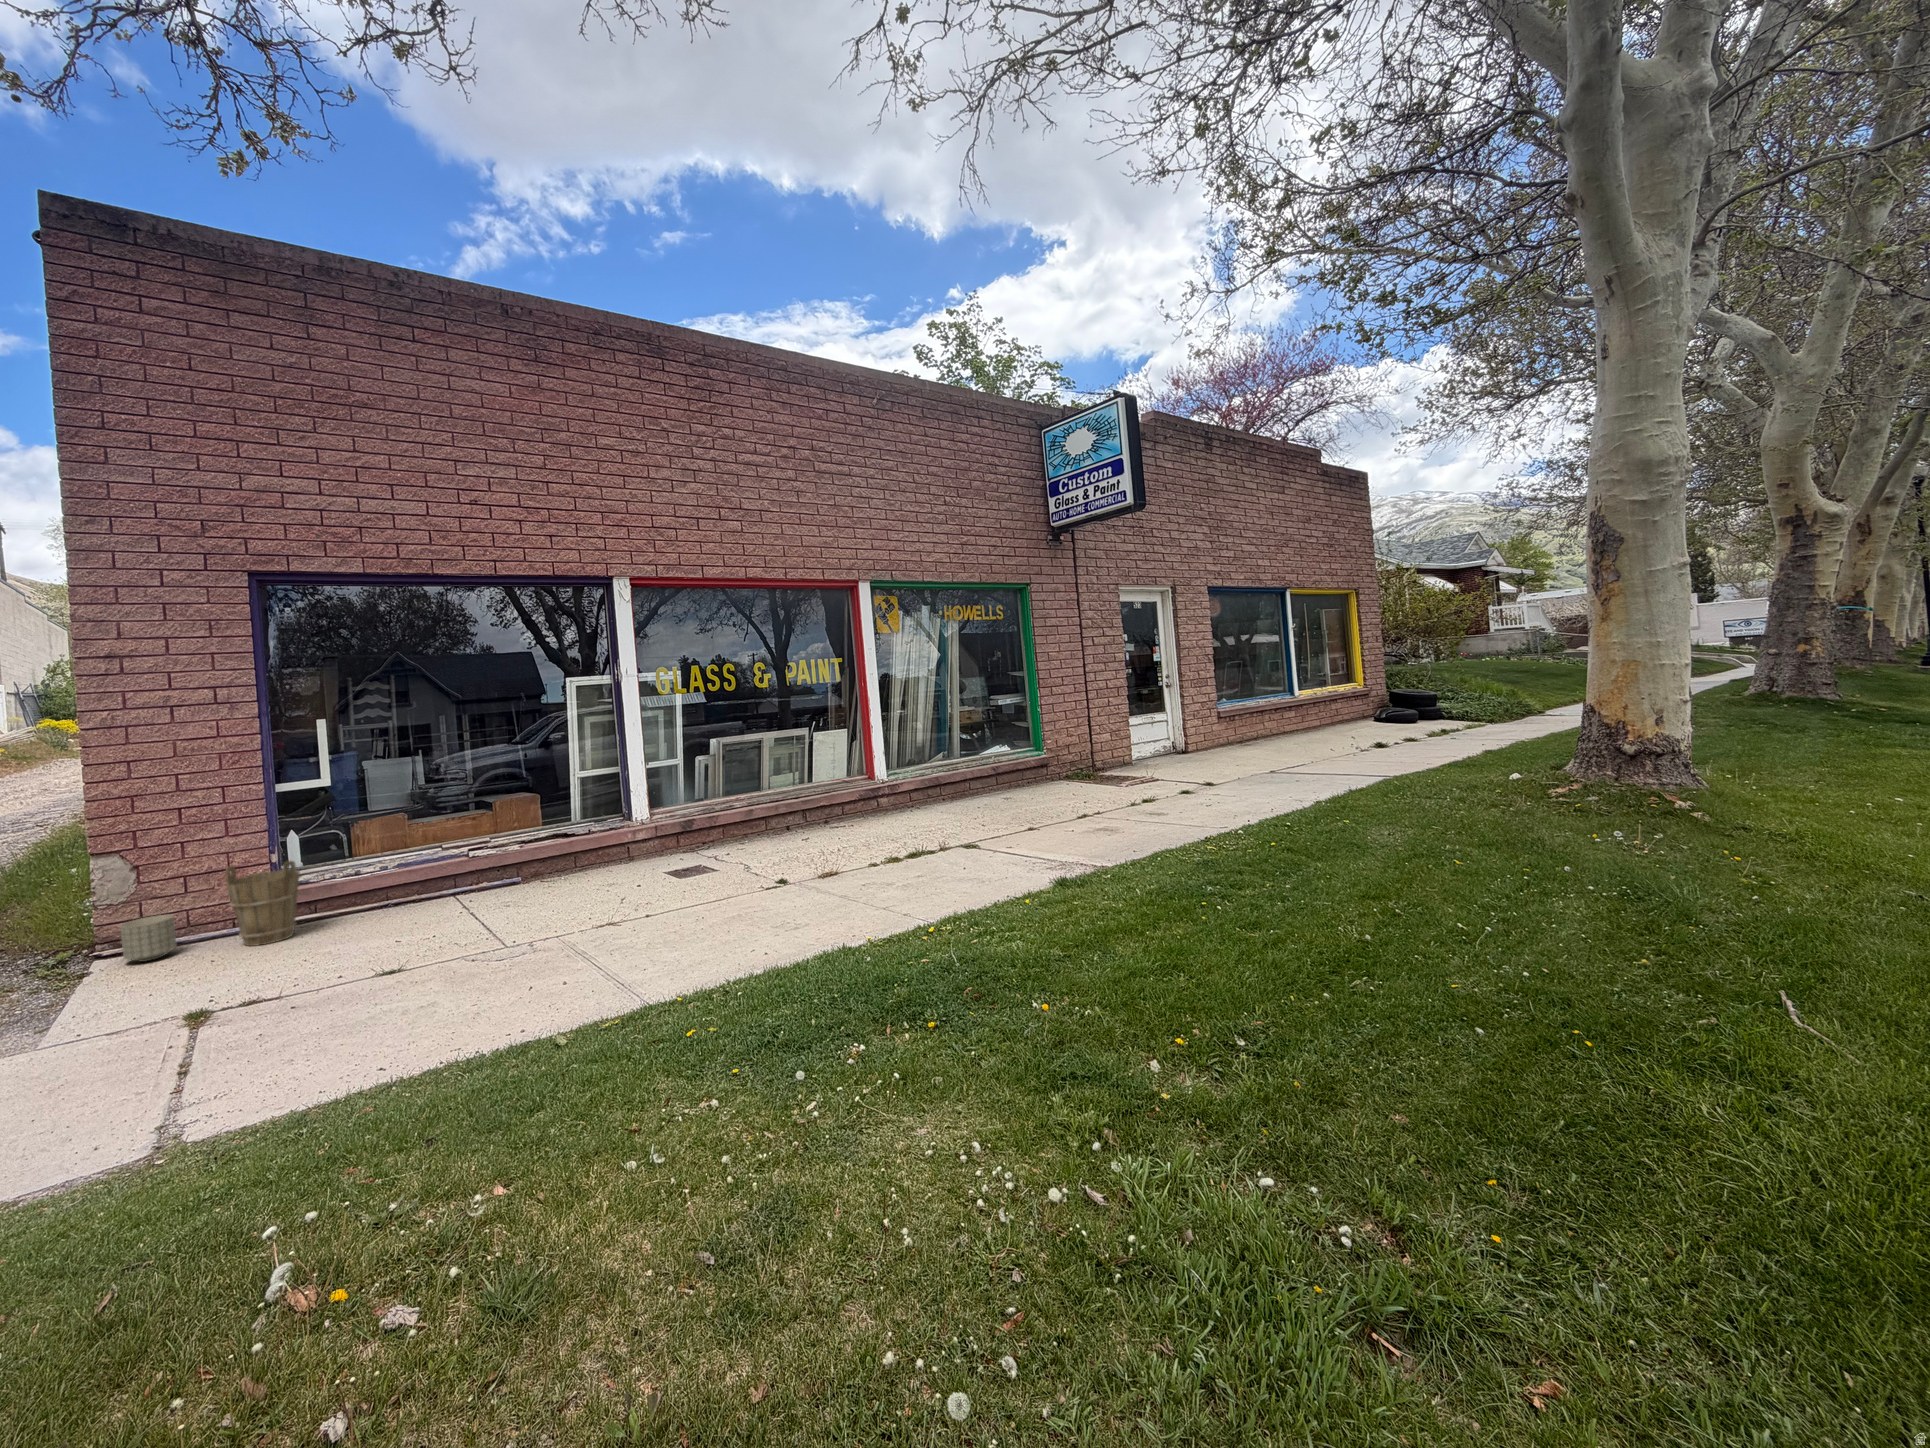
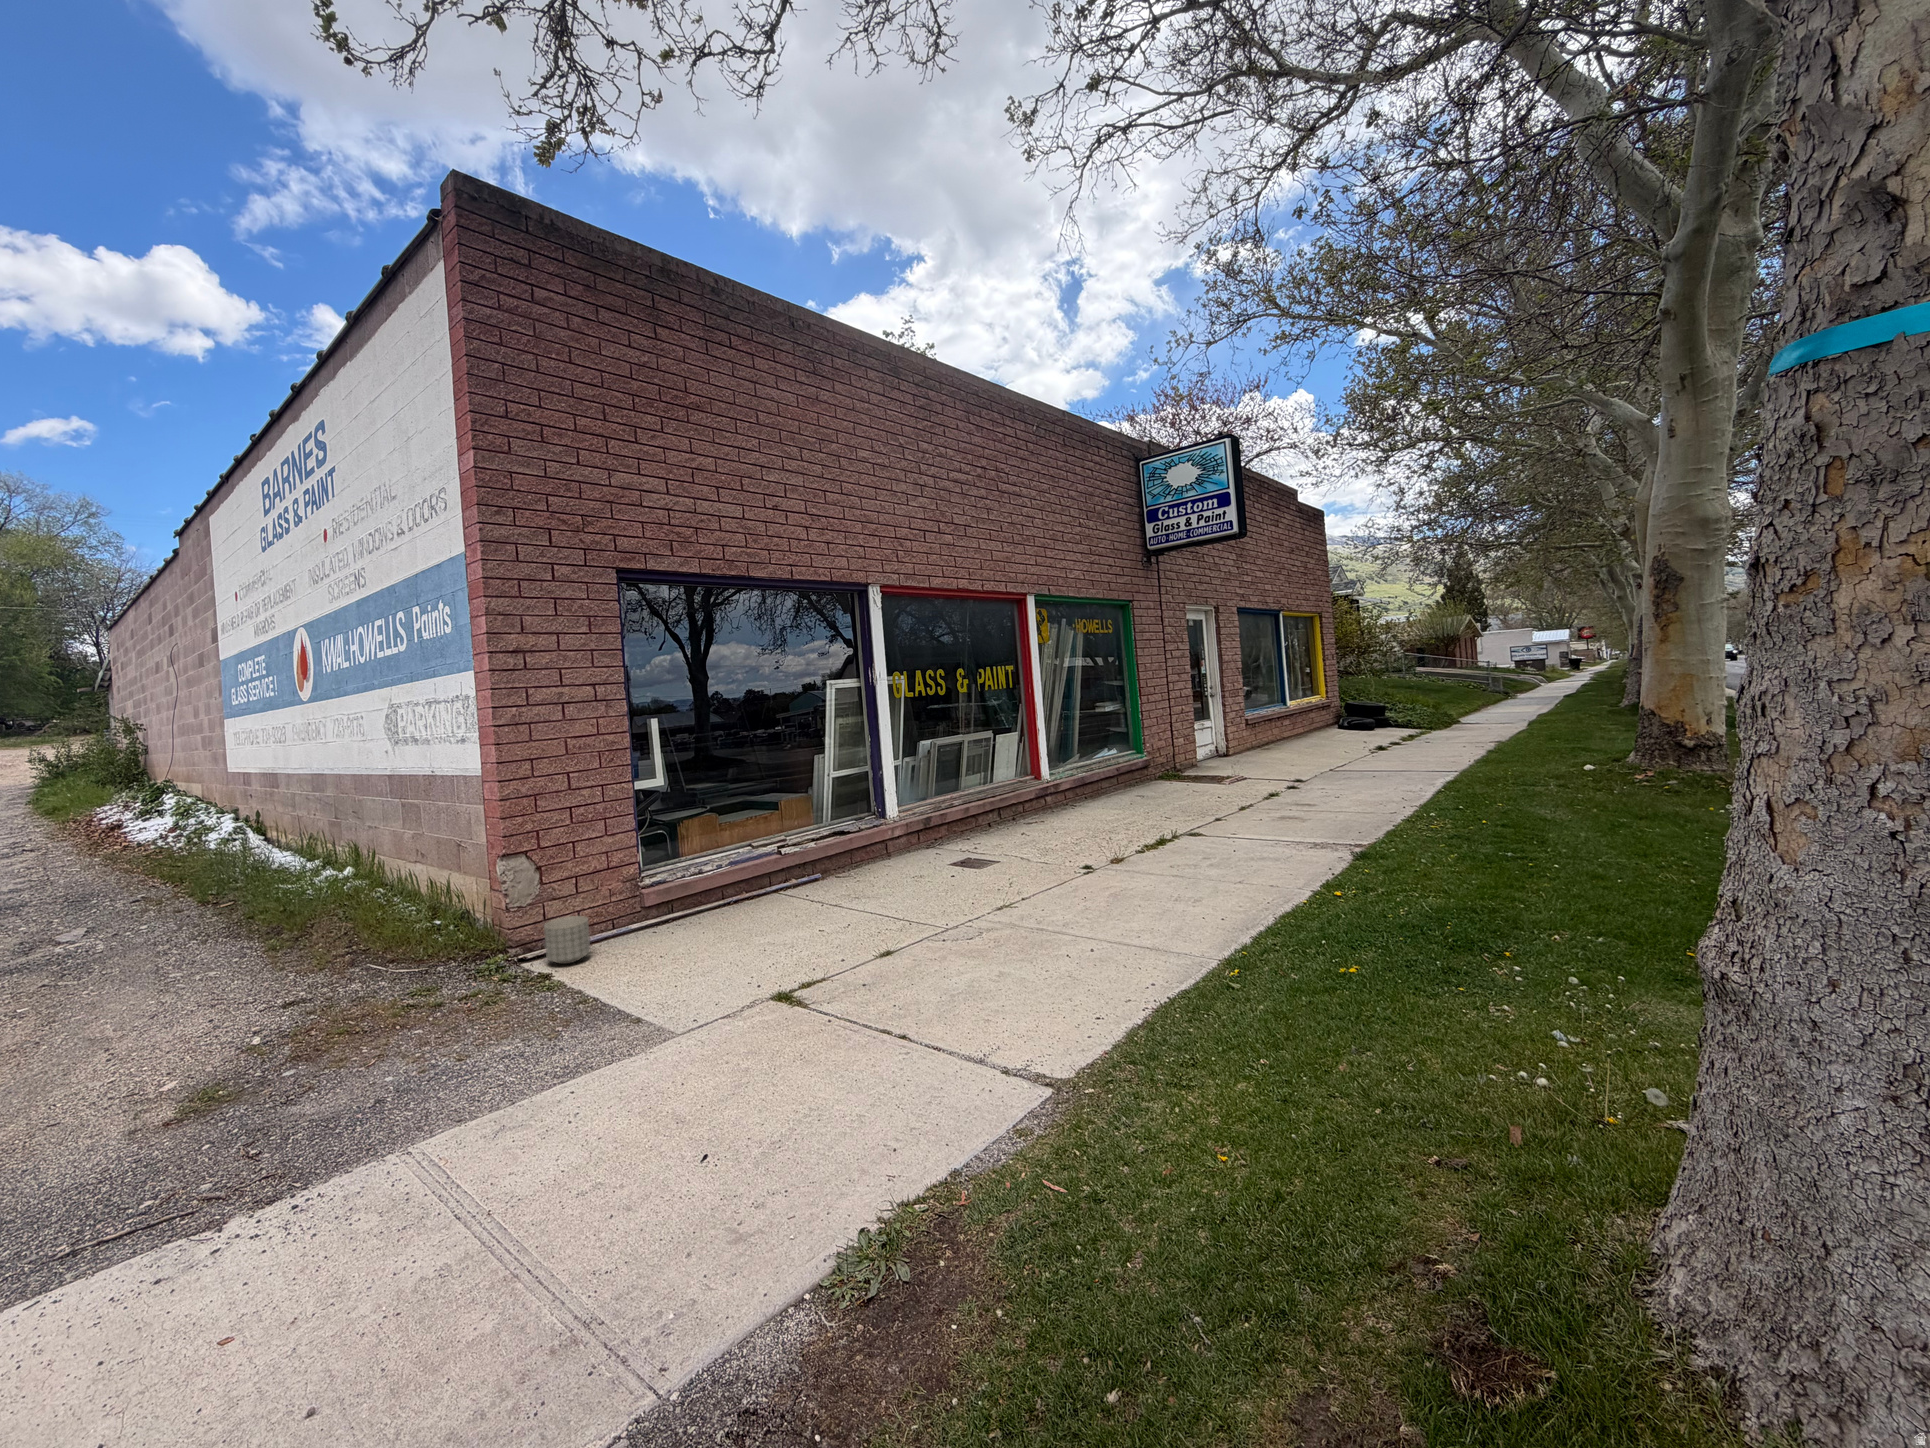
bucket: present [225,861,300,946] -> none [629,857,693,944]

